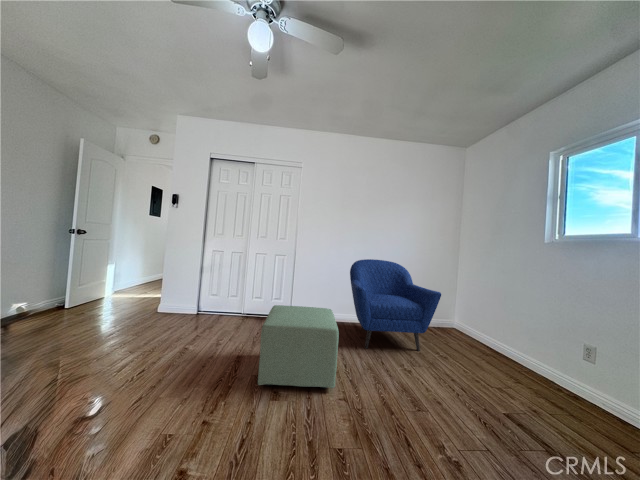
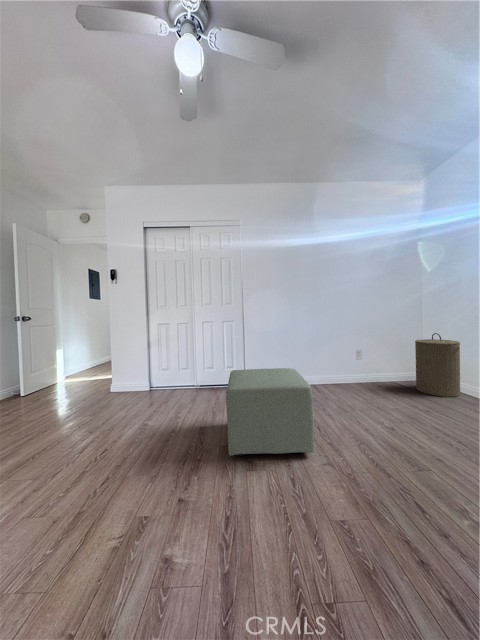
armchair: present [350,259,441,351] -> none [304,315,414,409]
laundry hamper: none [445,287,484,347] -> present [415,333,460,397]

